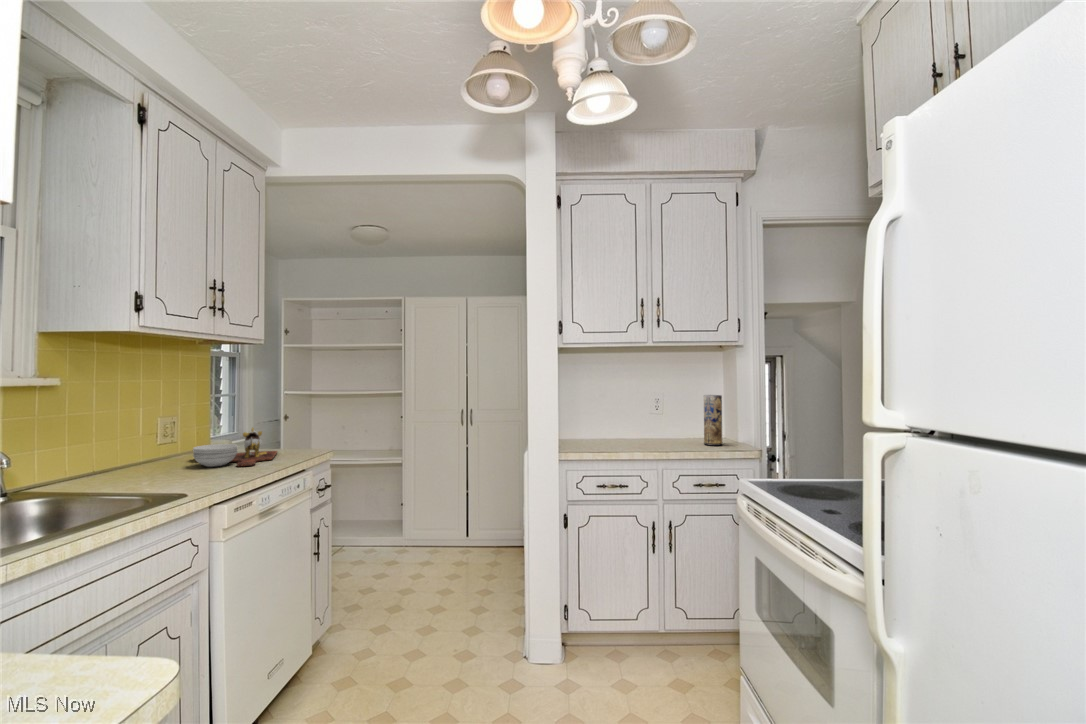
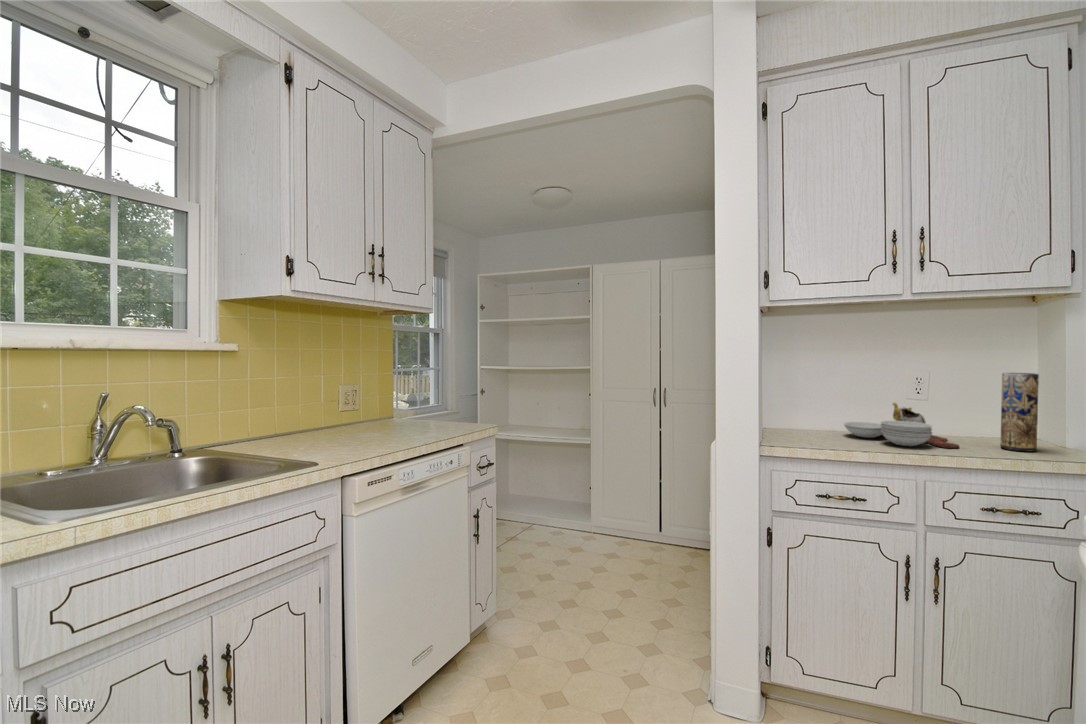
cutting board: present [193,428,277,467] -> present [844,403,959,448]

